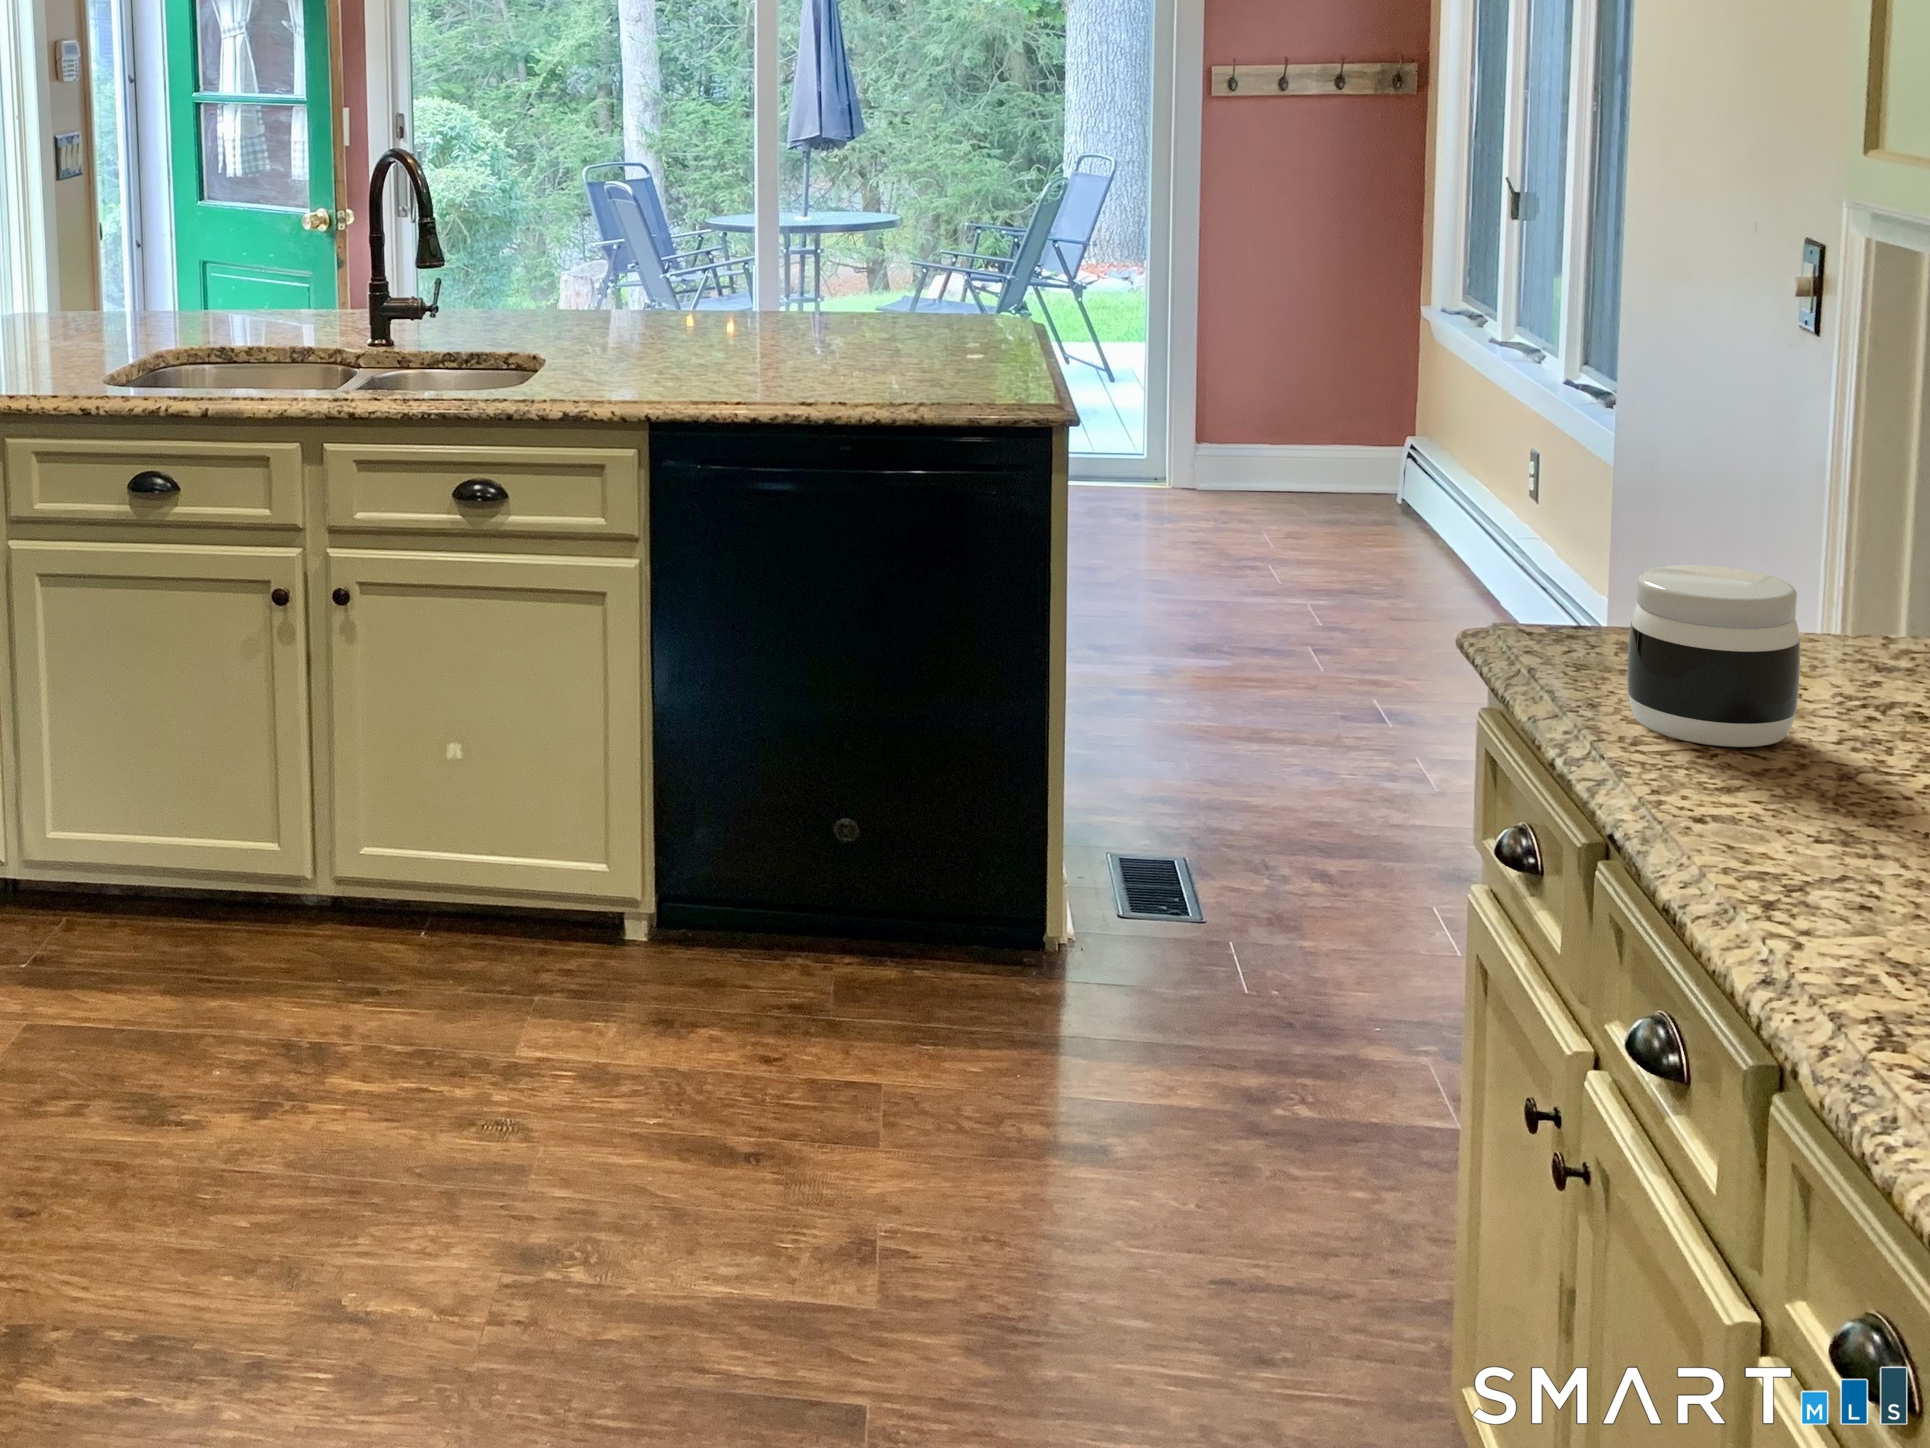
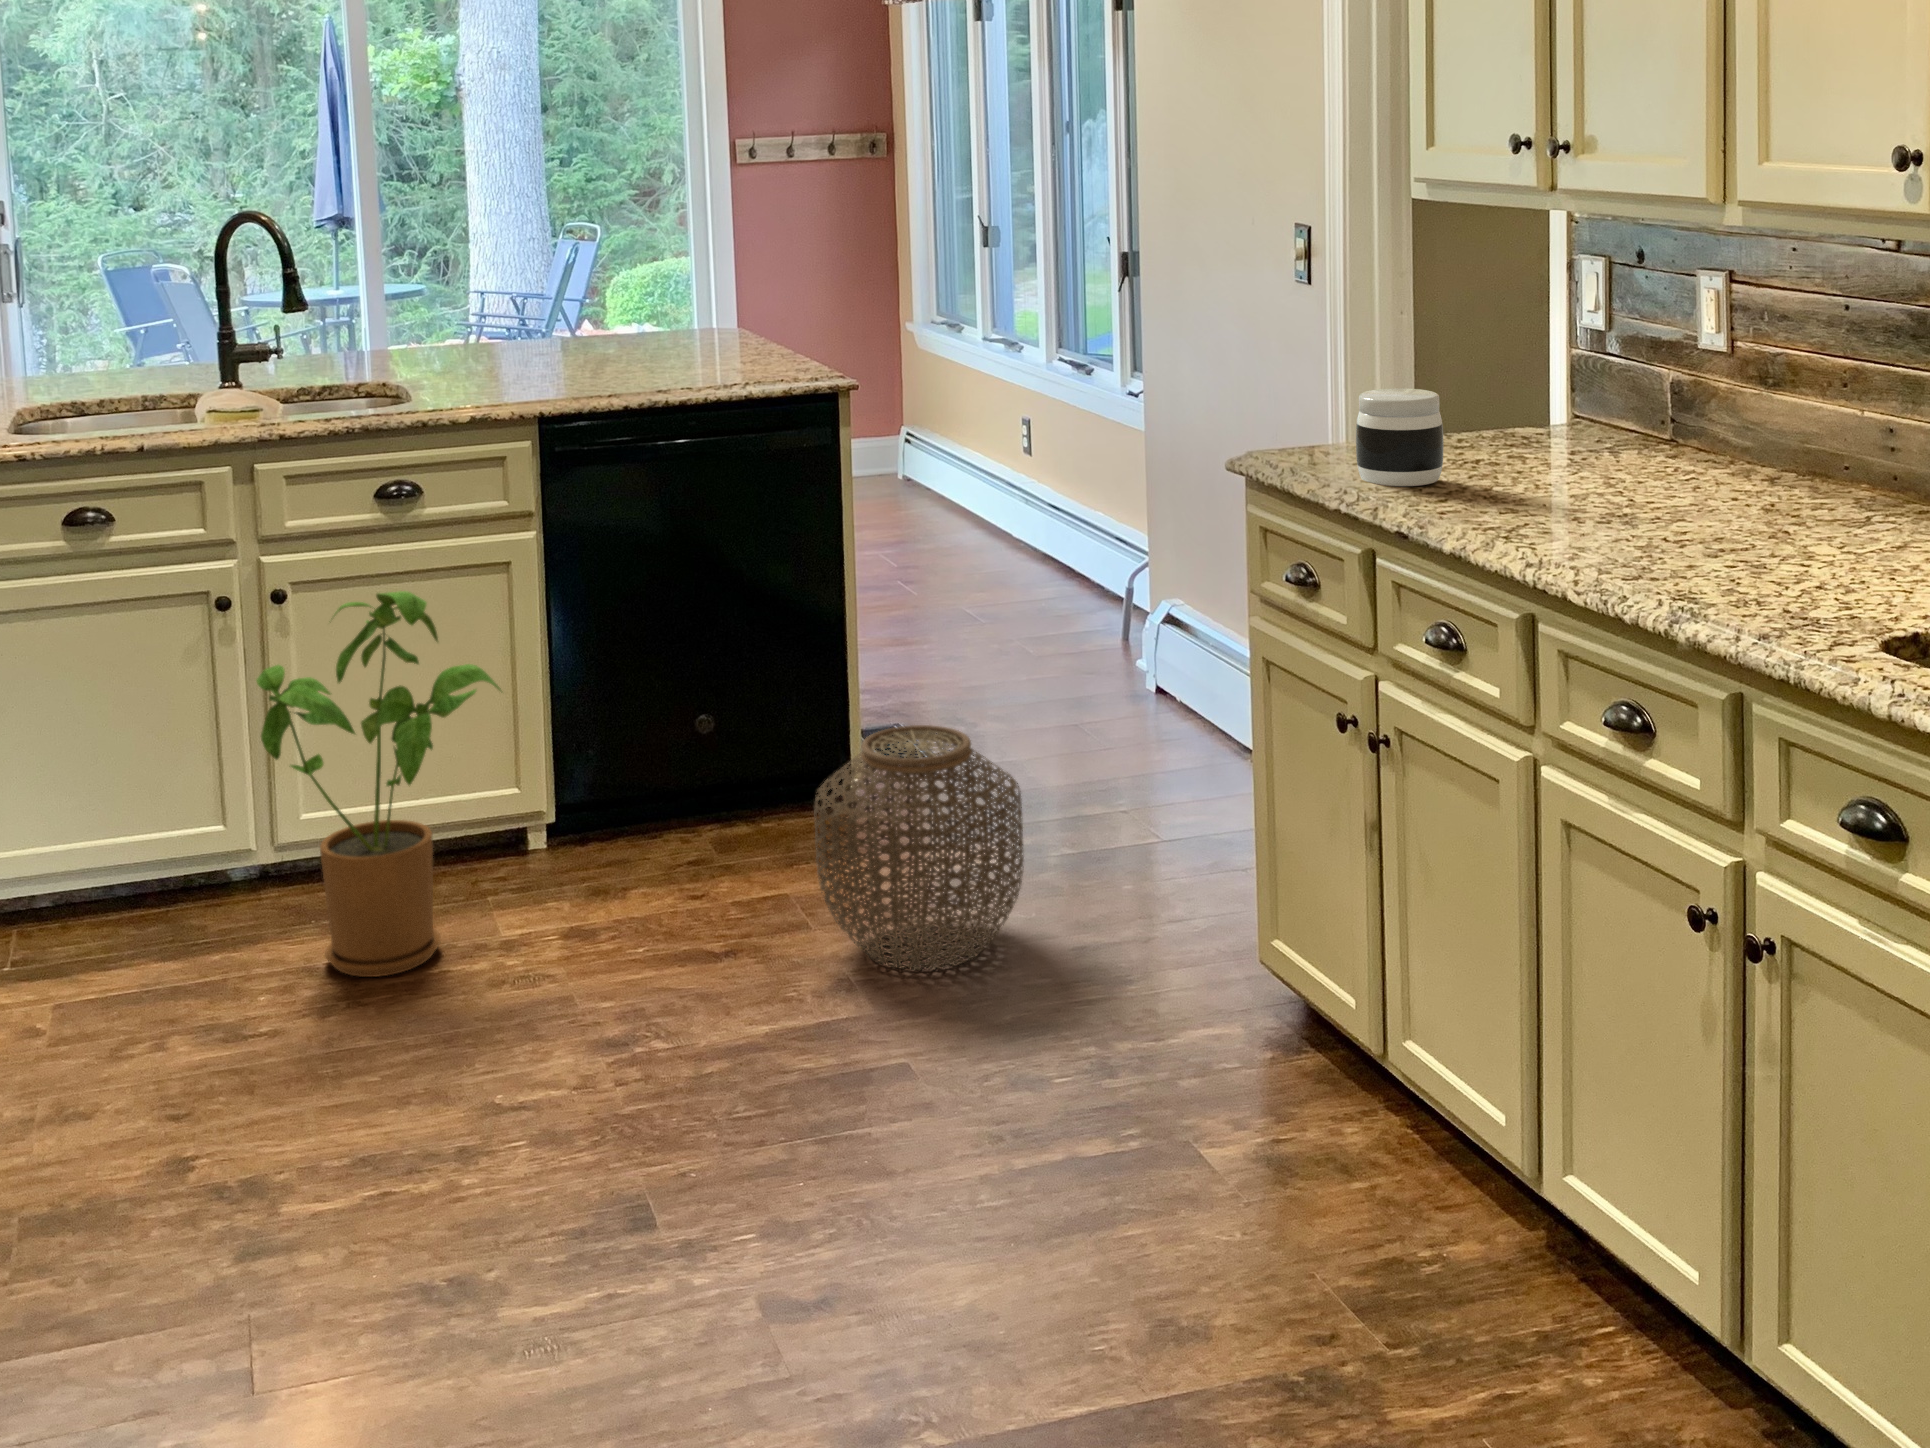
house plant: none [236,620,511,1072] -> present [256,591,501,977]
woven basket: none [852,912,1151,1266] -> present [814,725,1024,970]

